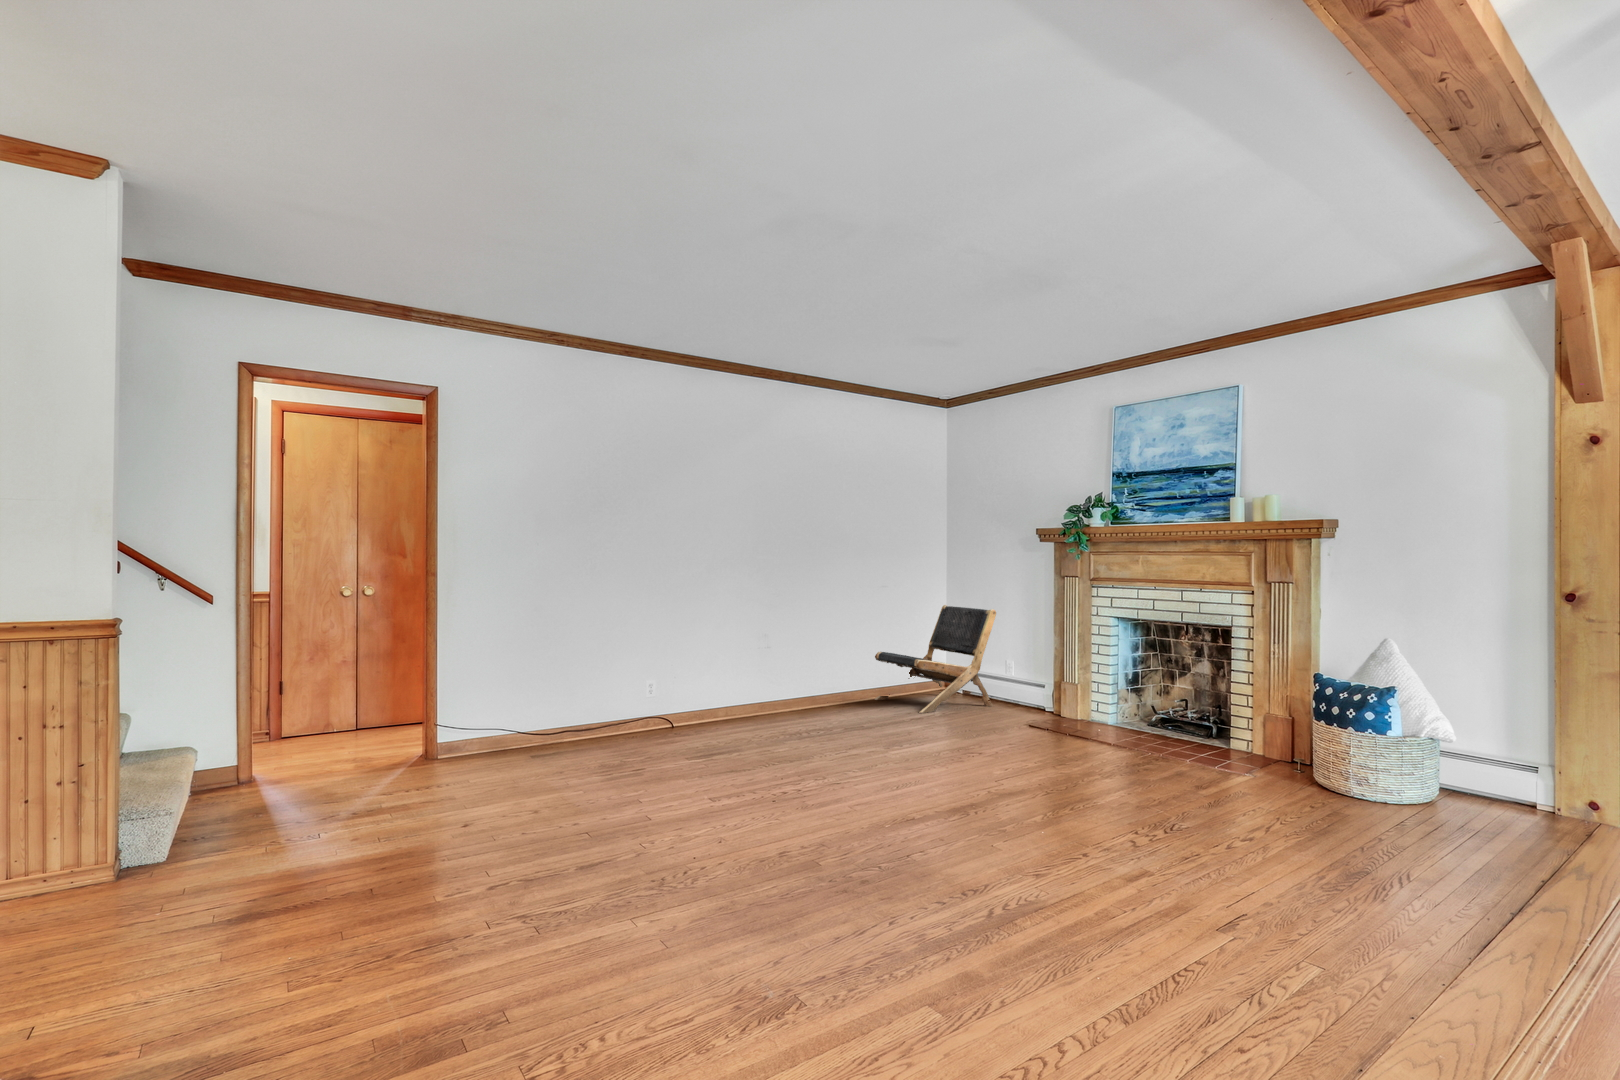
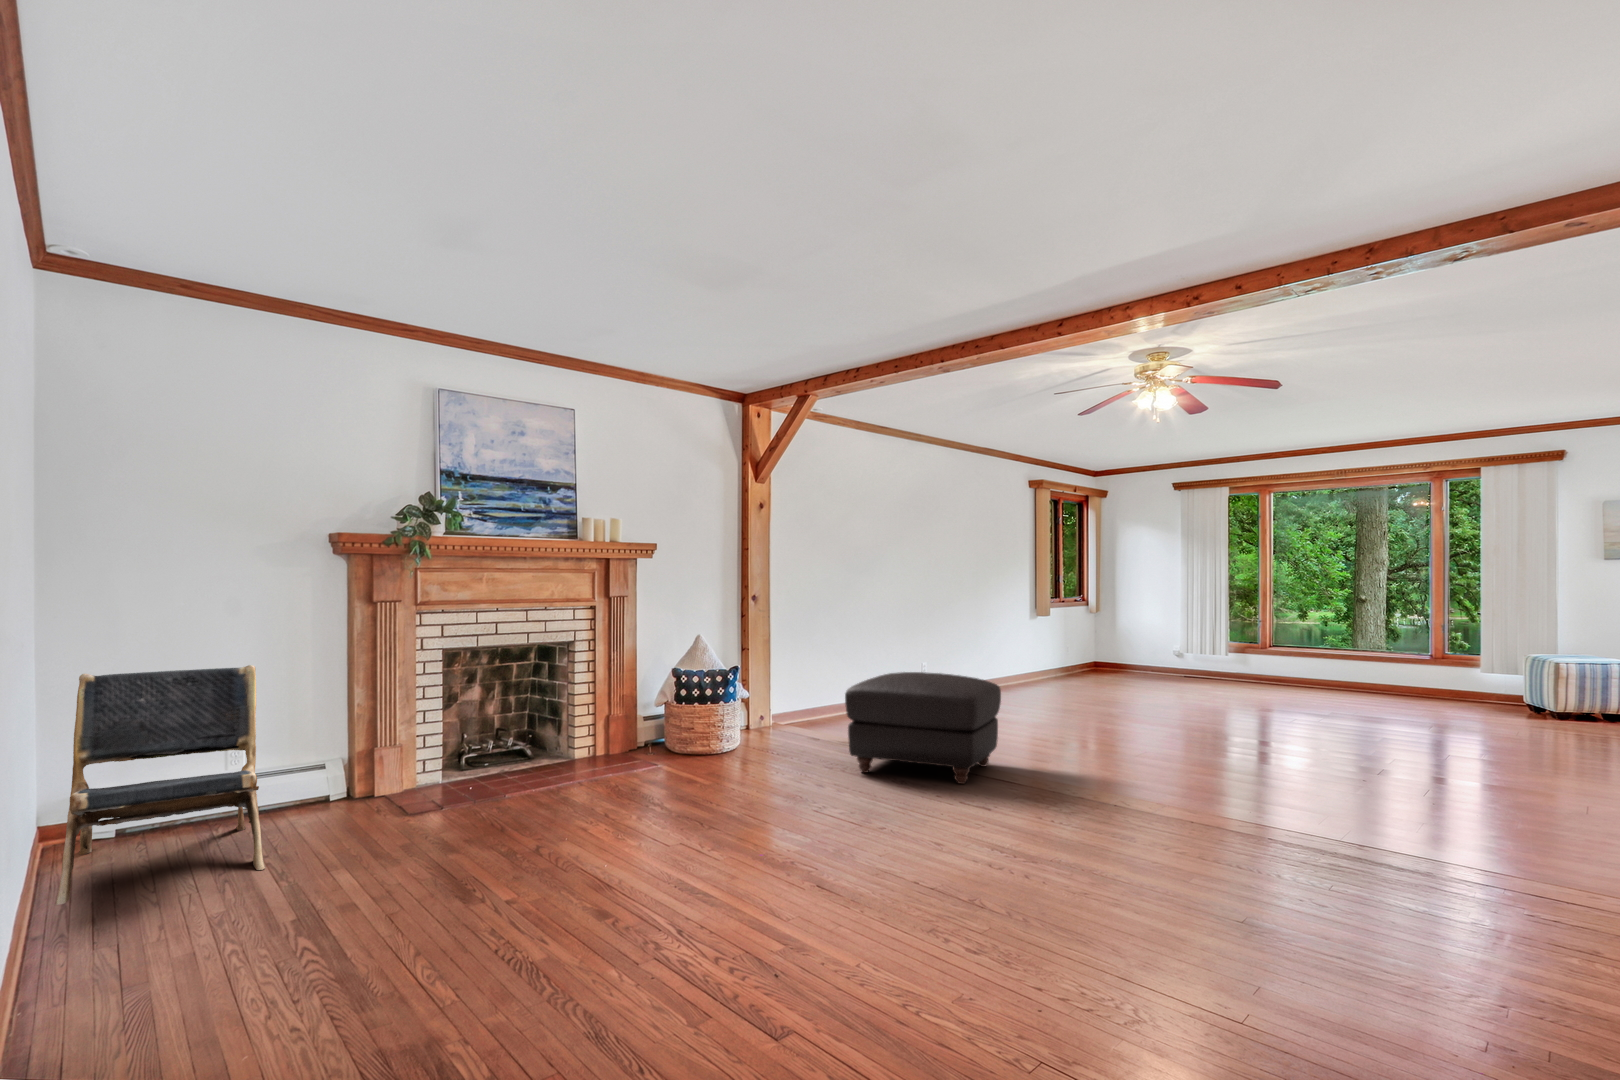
ottoman: none [1291,712,1553,933] -> present [845,672,1001,784]

